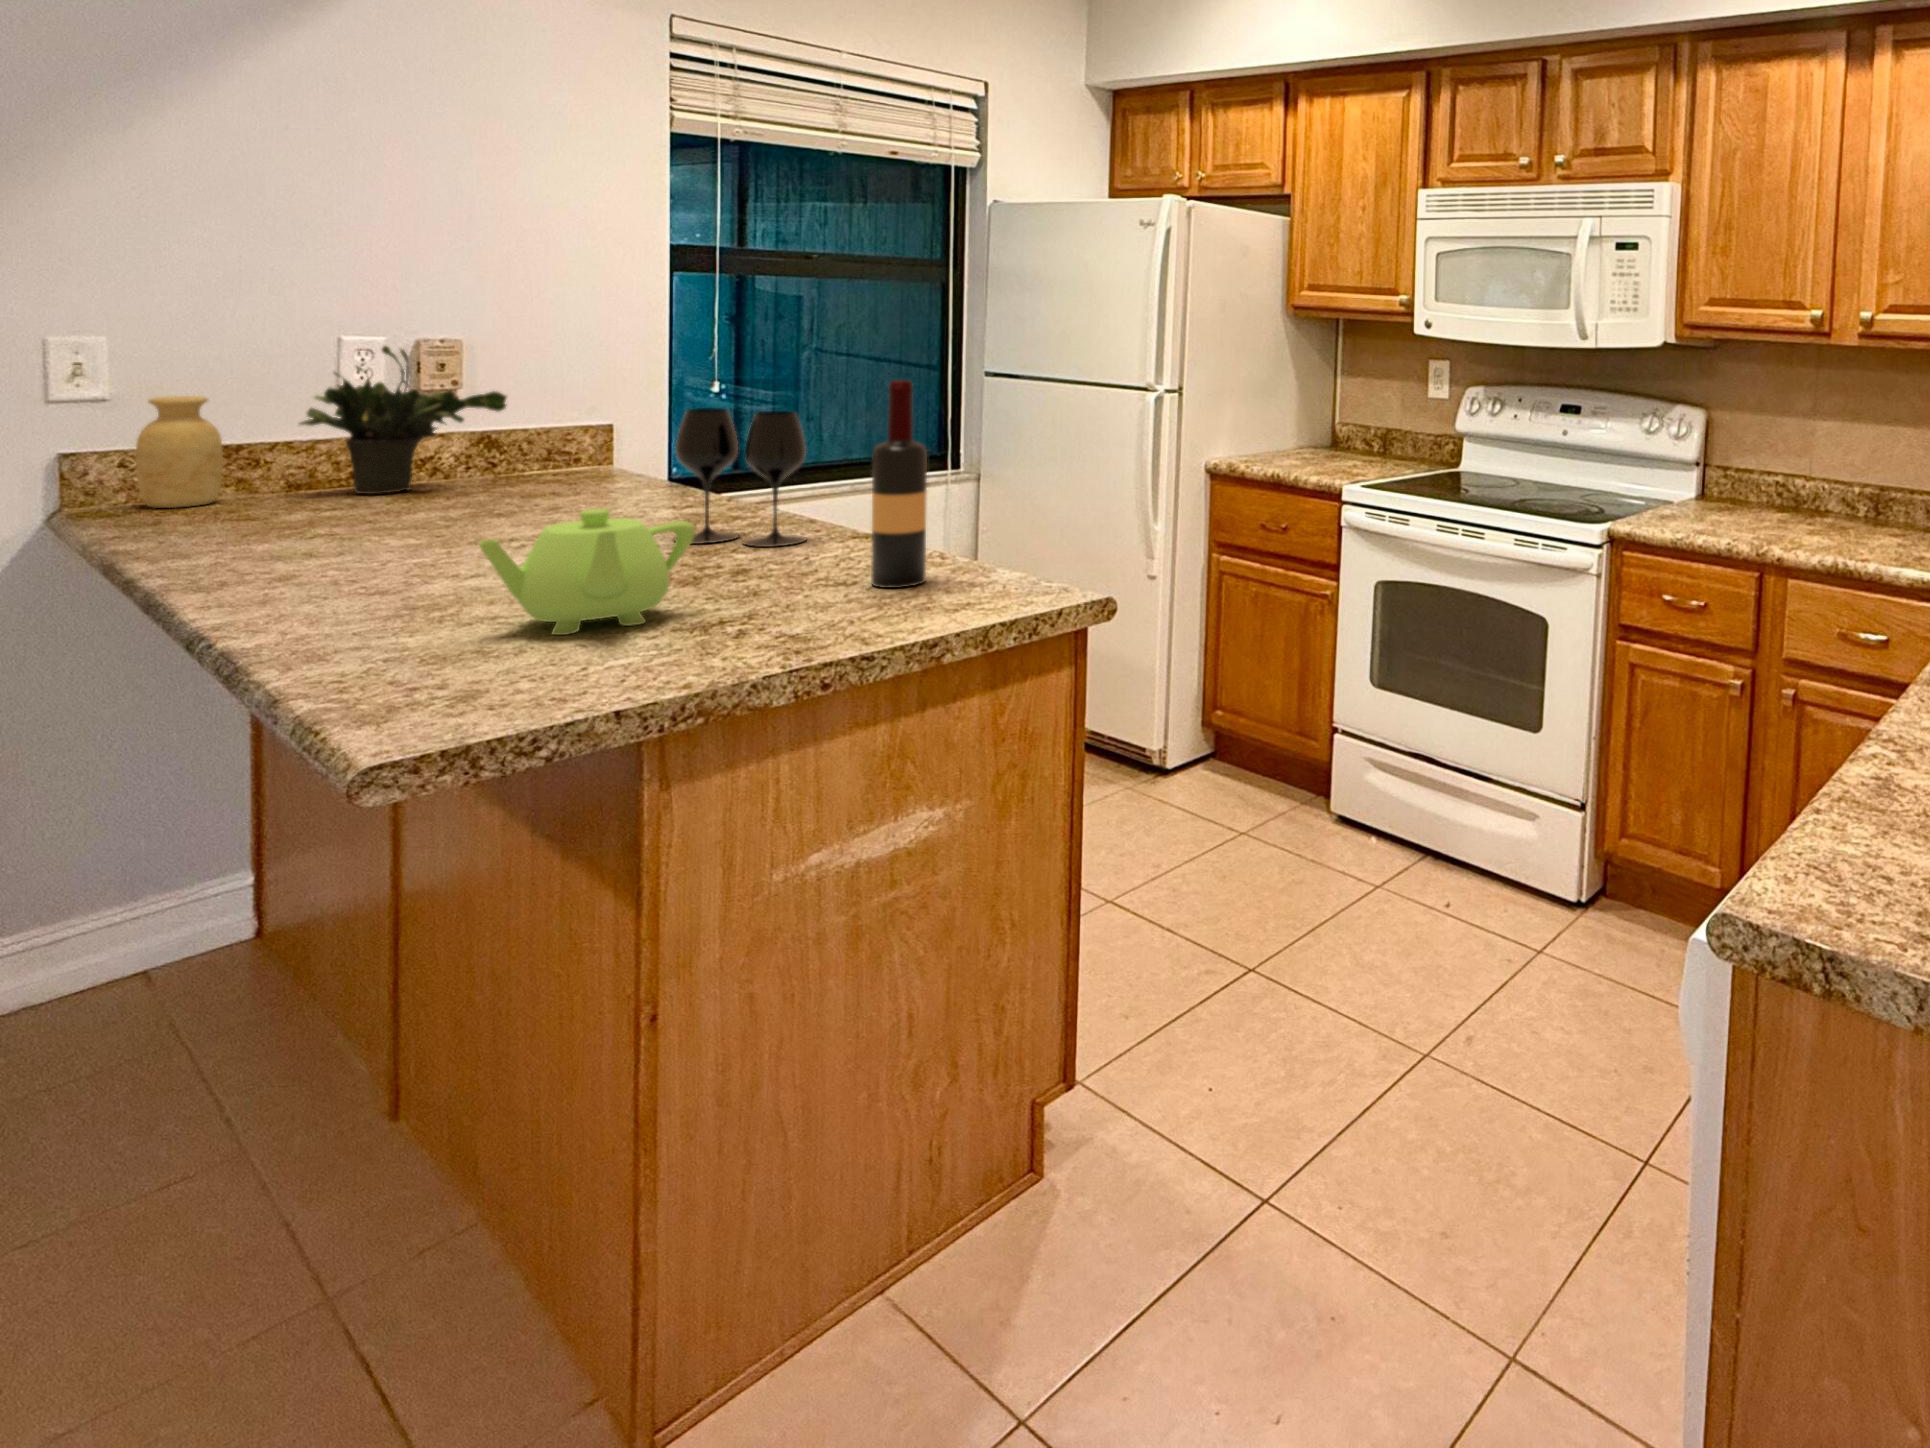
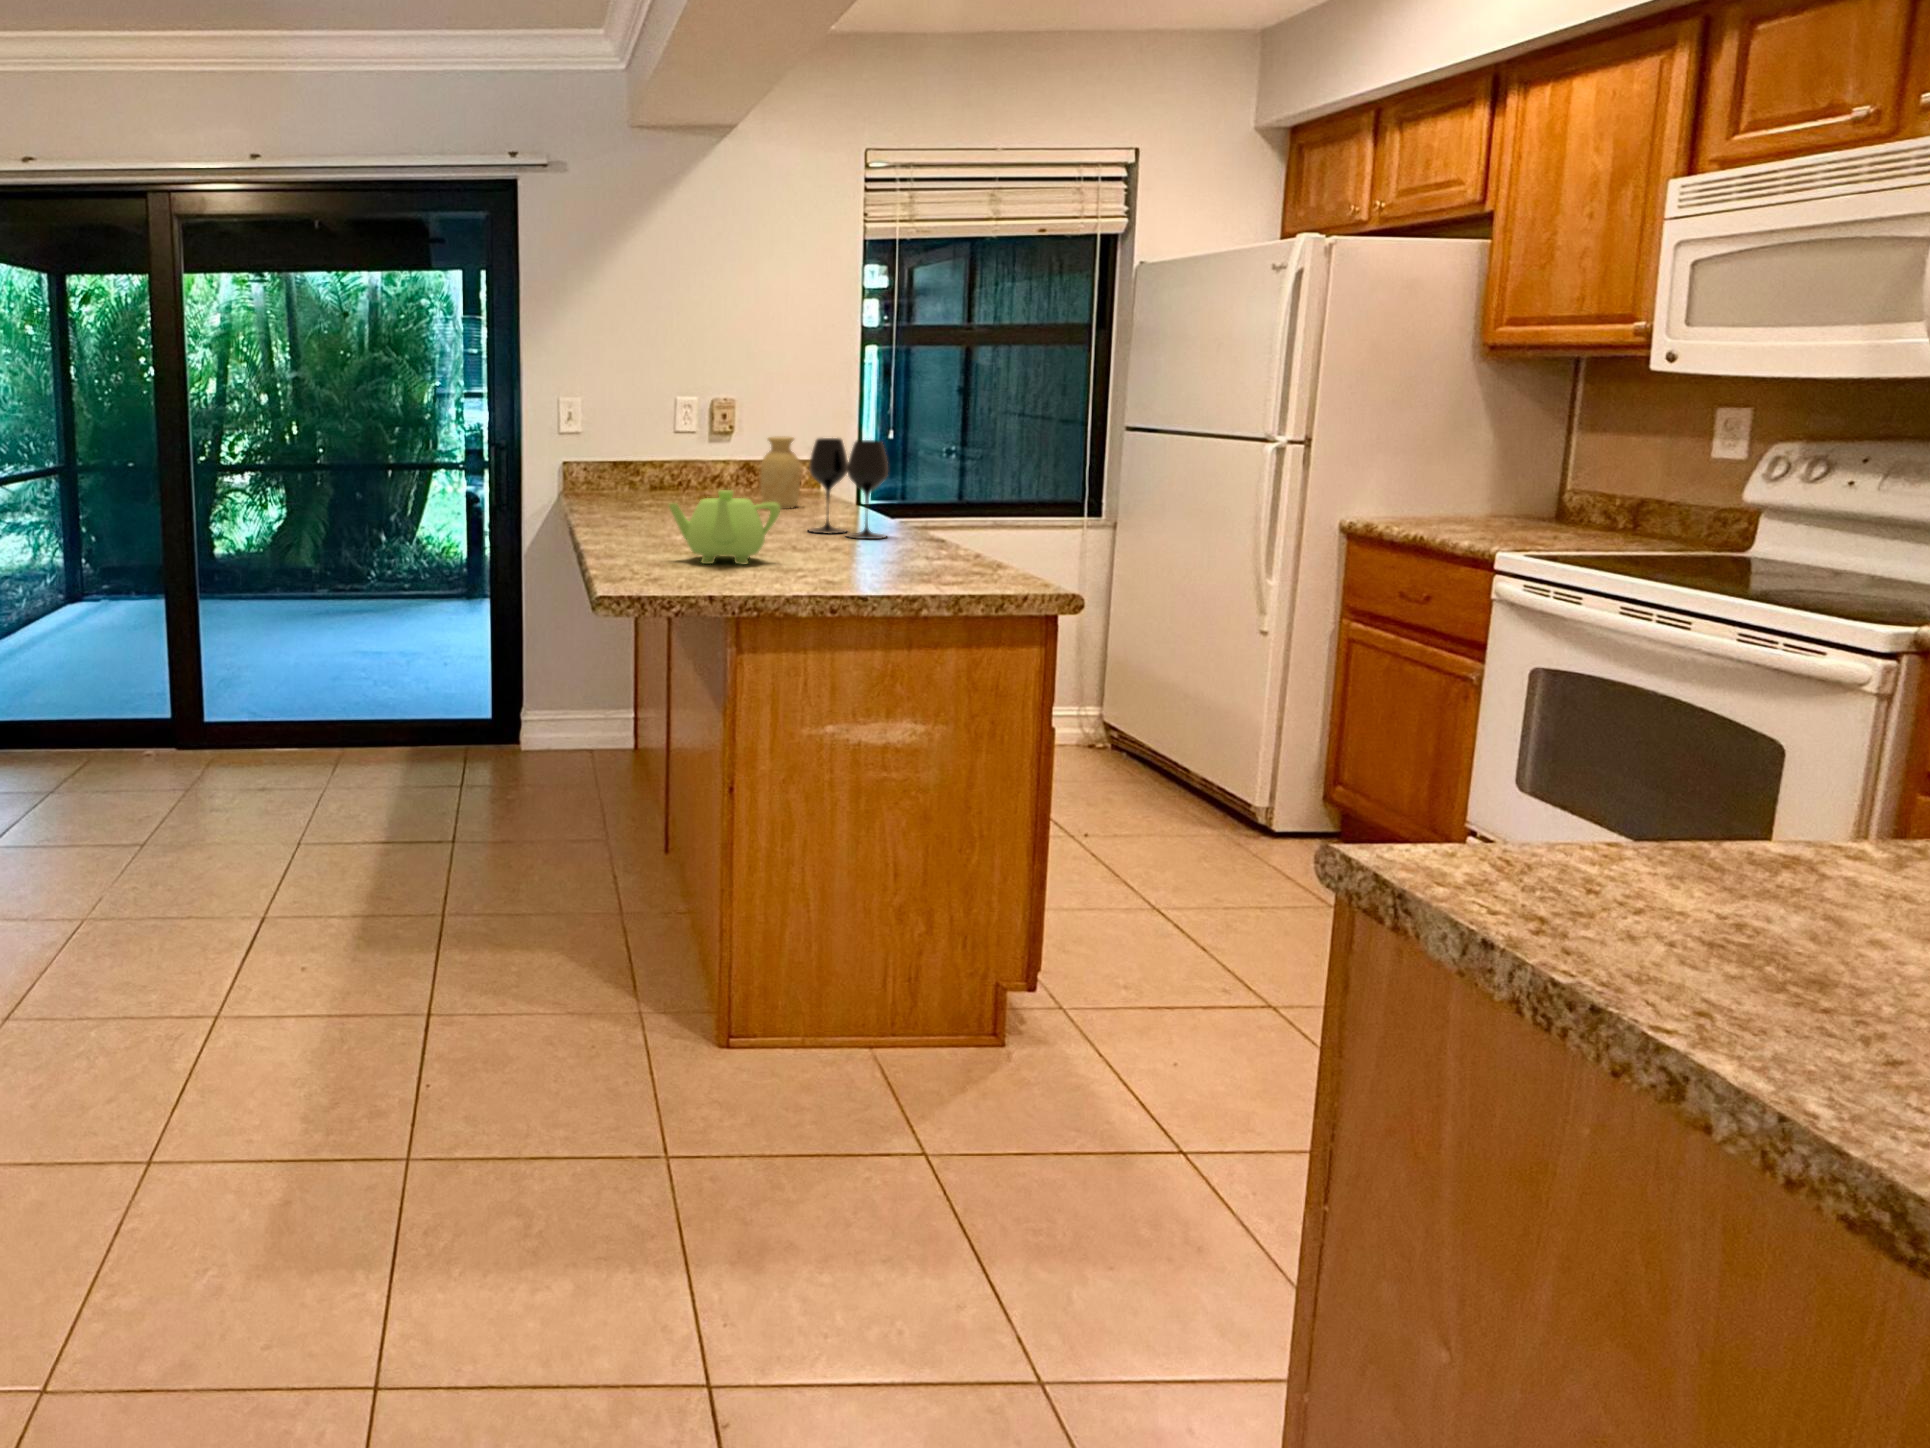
potted plant: present [300,346,507,494] -> none [649,402,752,497]
wine bottle: present [871,380,927,588] -> none [896,410,938,567]
vase: present [136,396,223,508] -> present [761,436,800,509]

